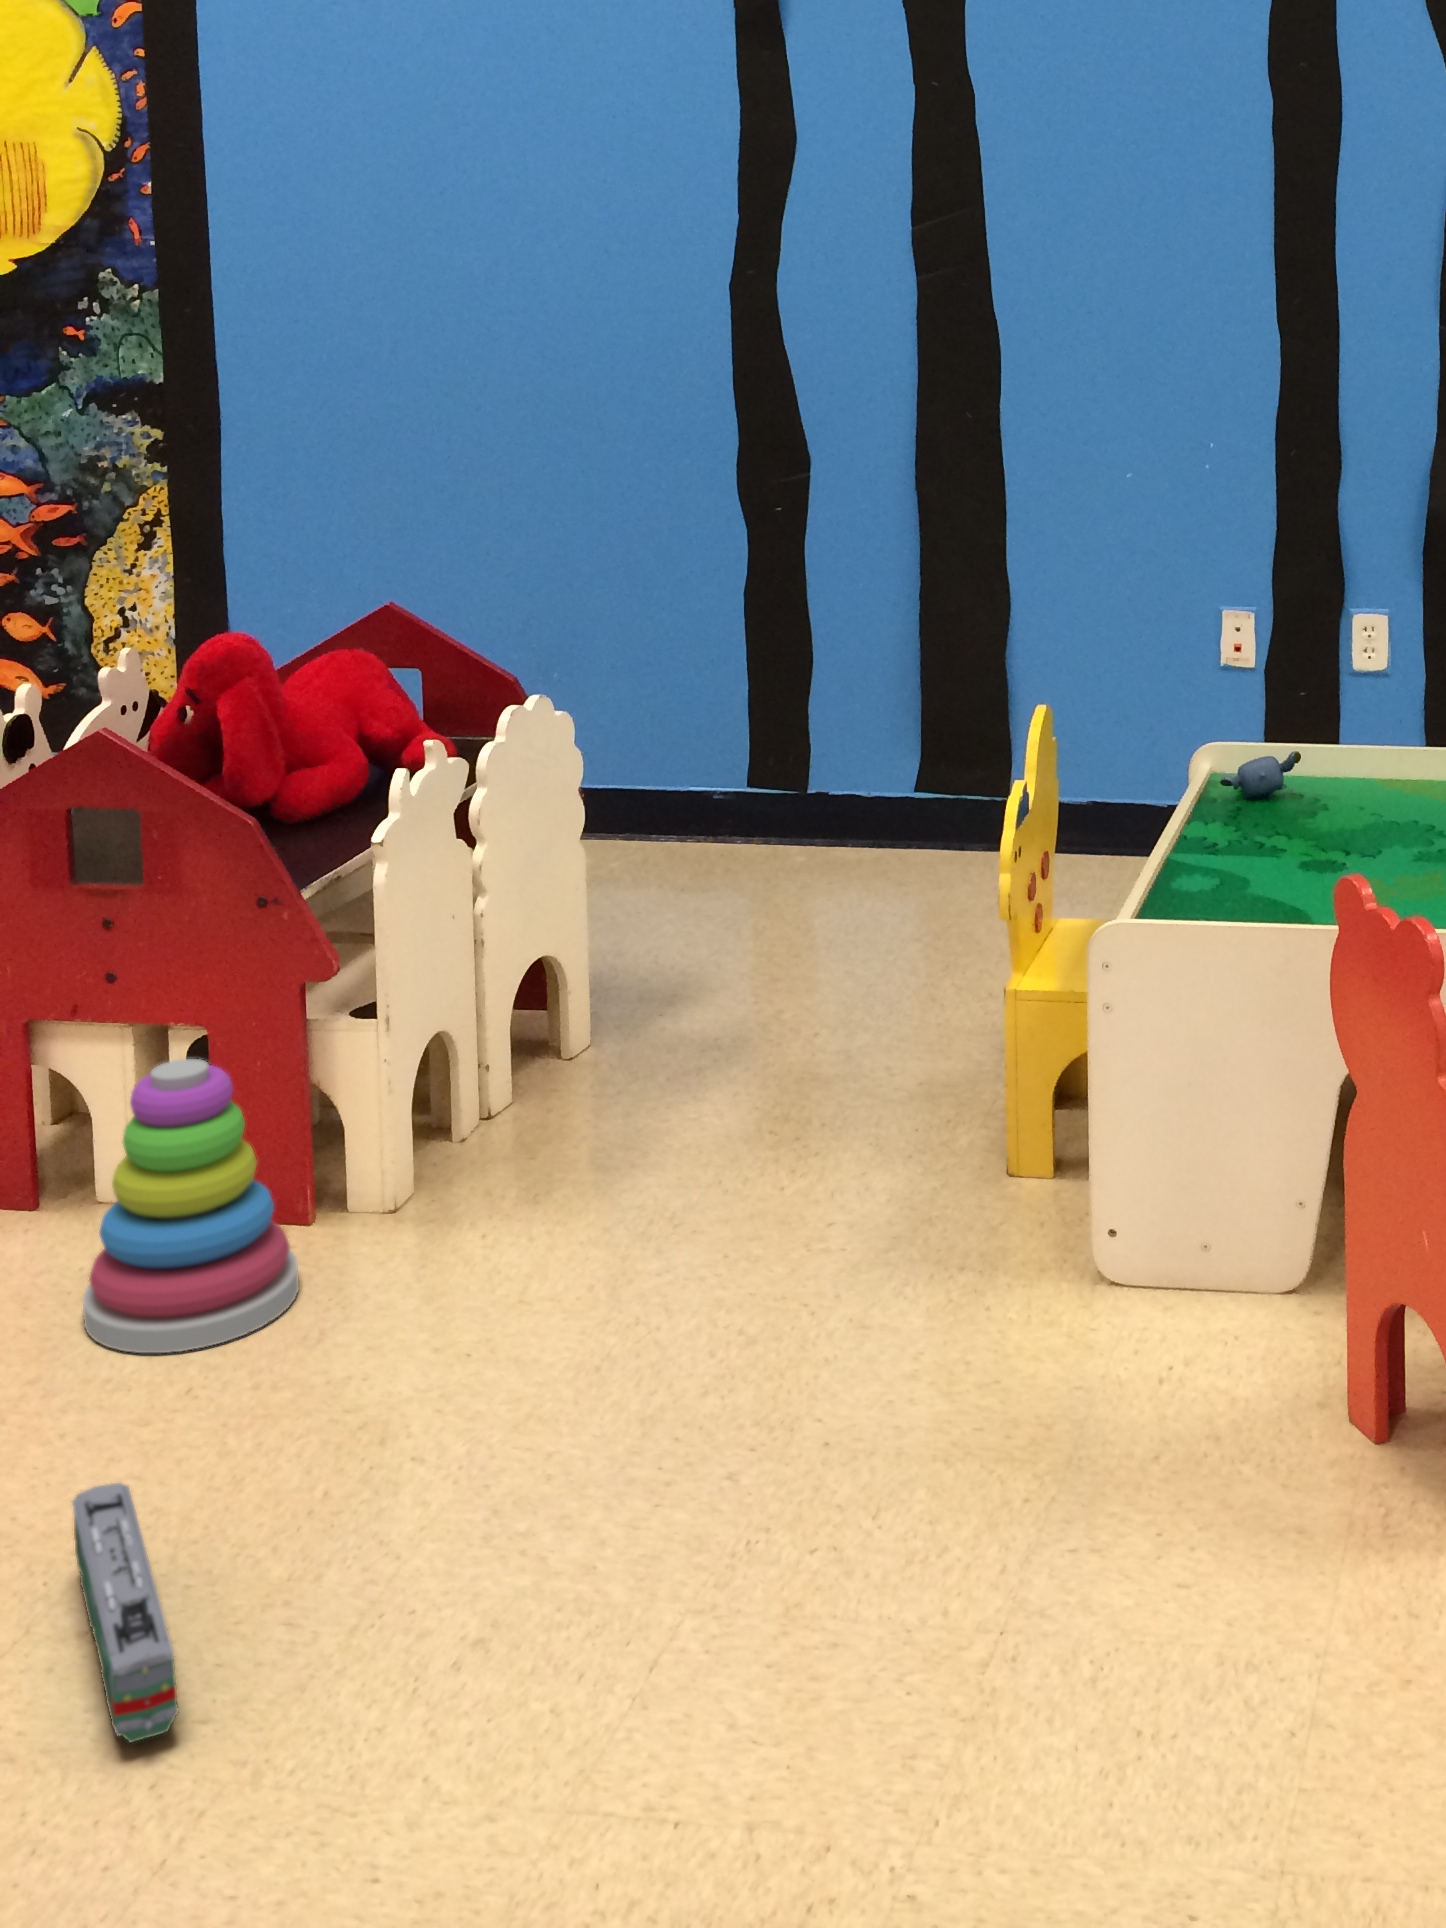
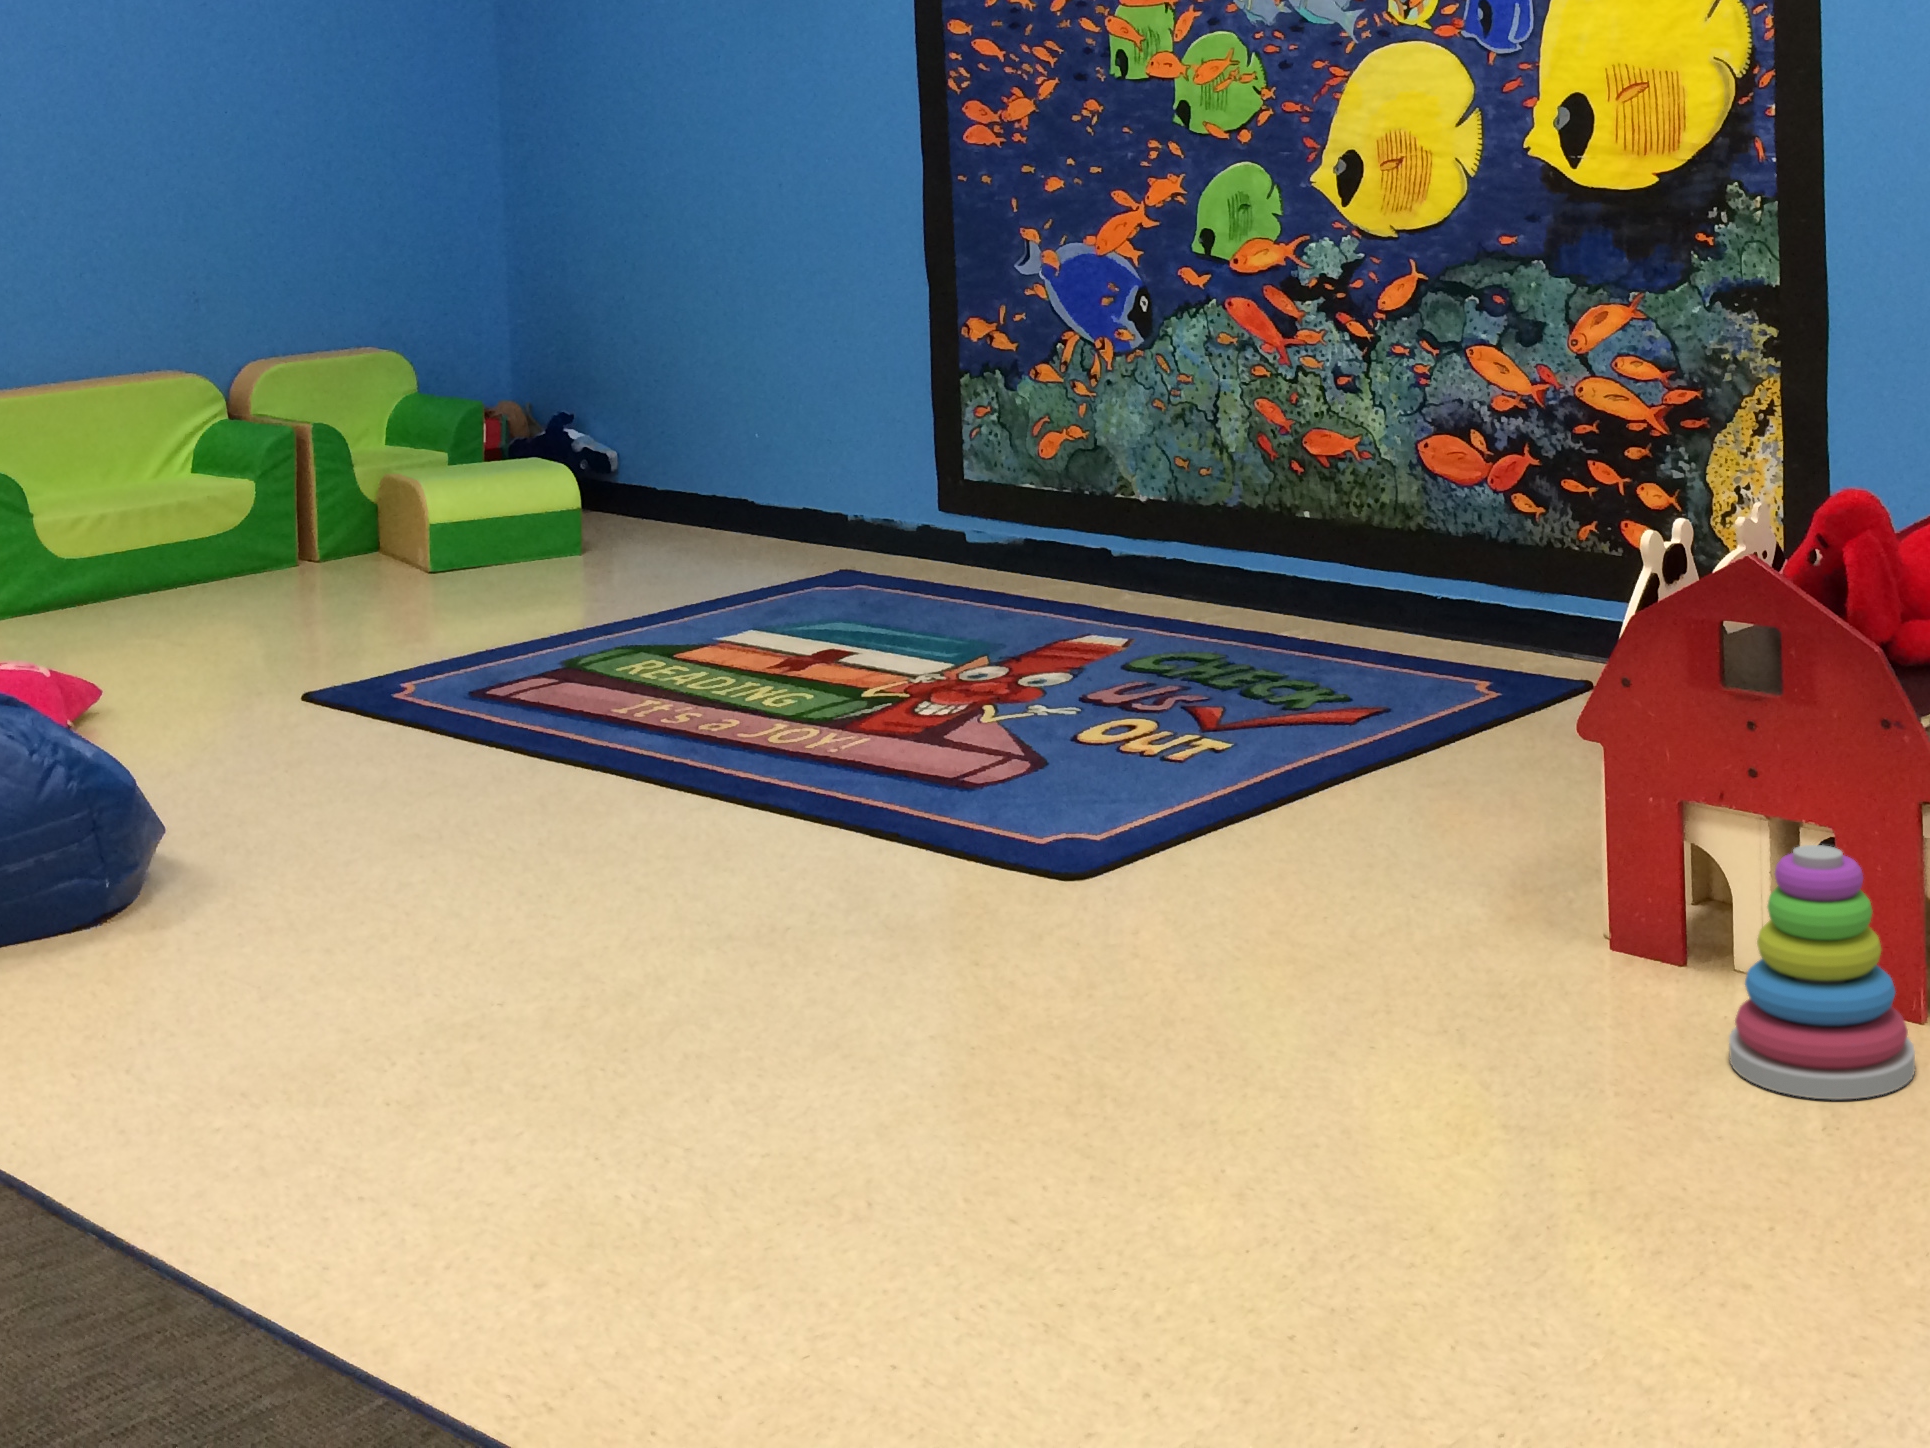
toy train: present [72,1483,179,1743] -> none [1736,1172,1834,1378]

